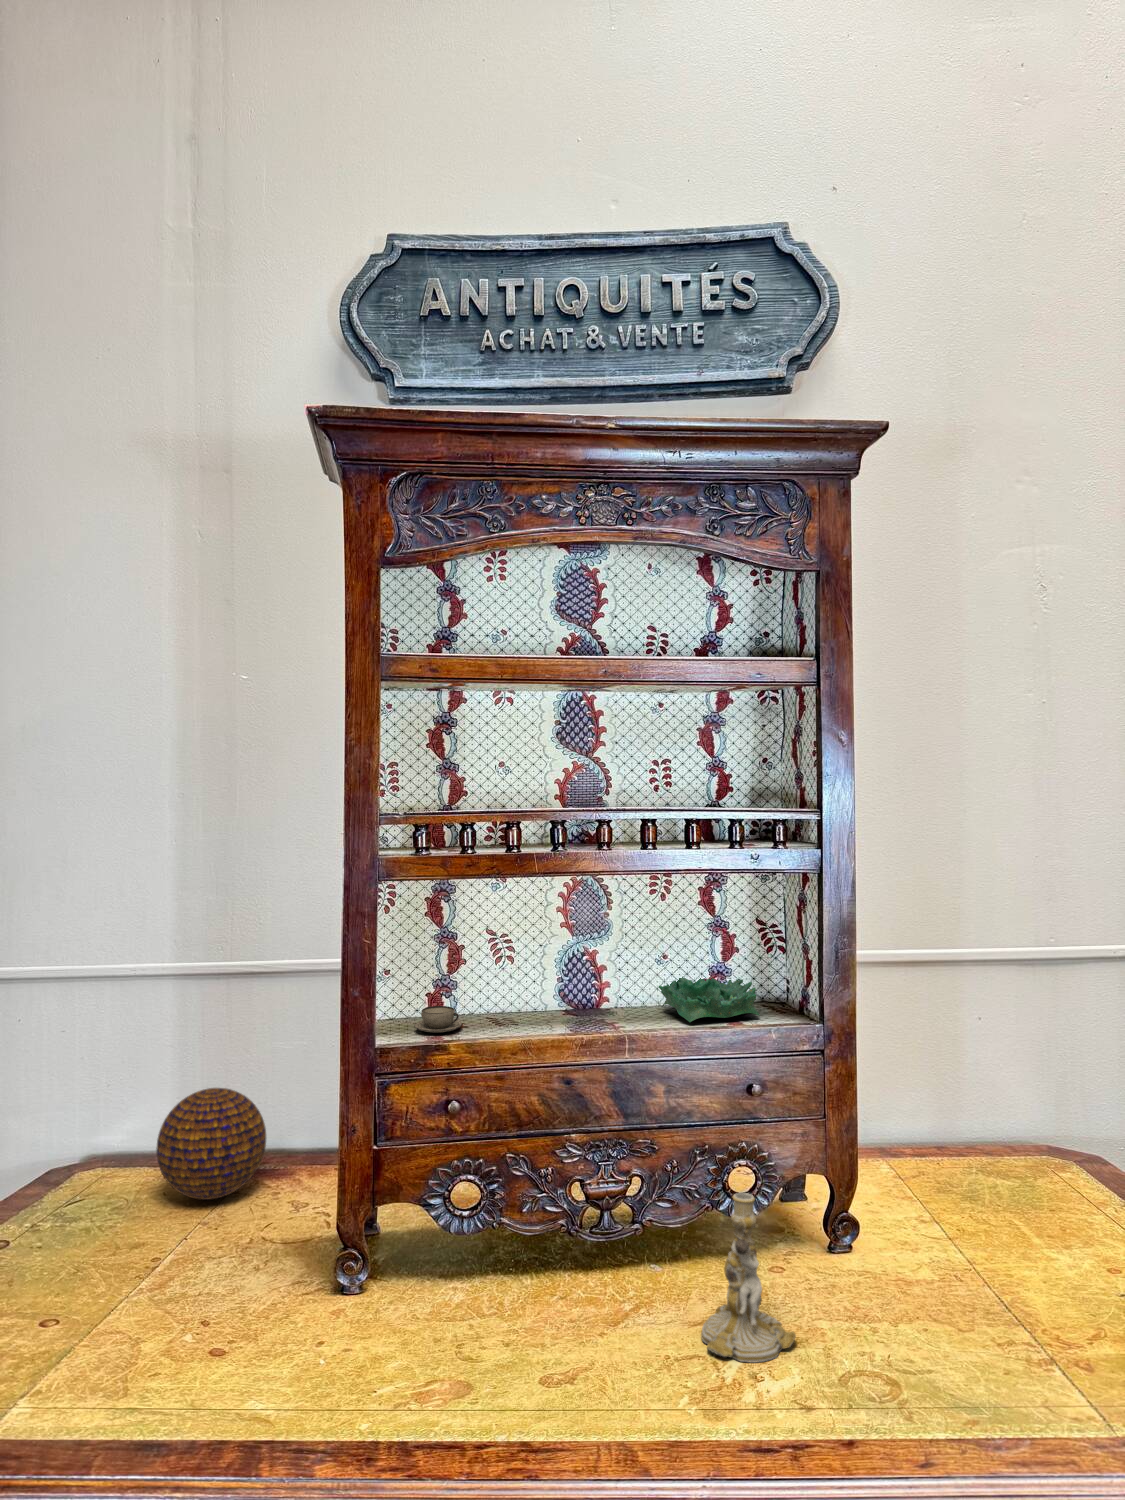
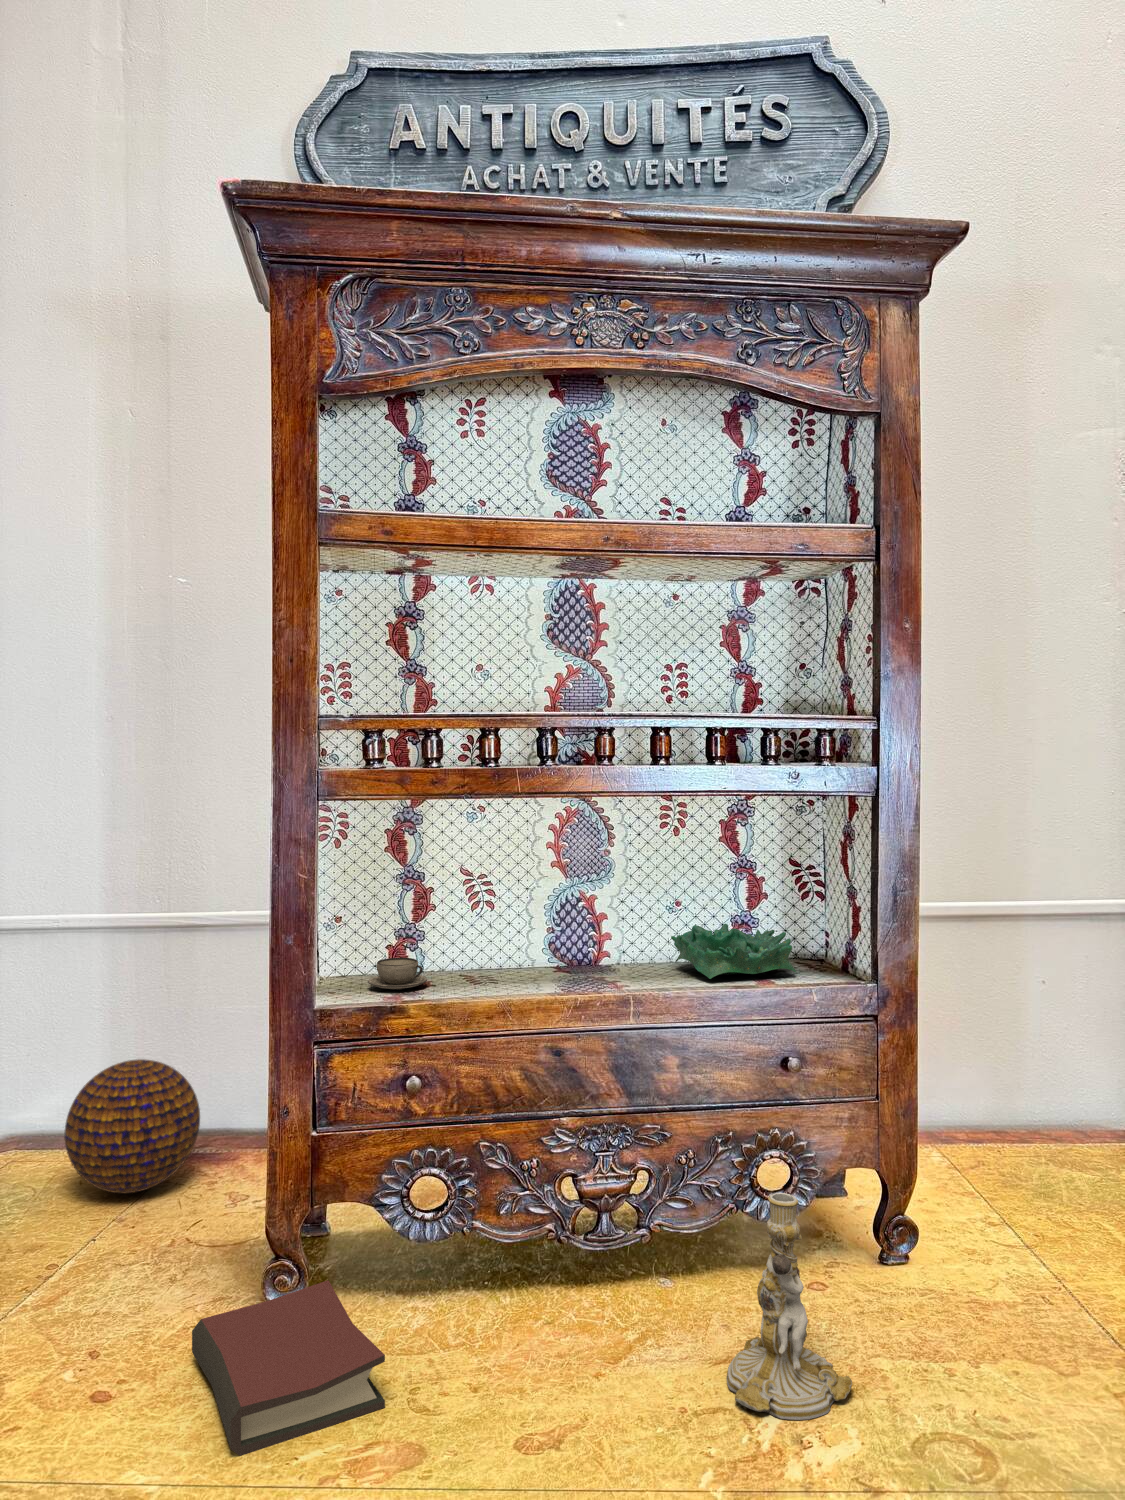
hardback book: none [289,1264,442,1391] -> present [192,1280,385,1456]

